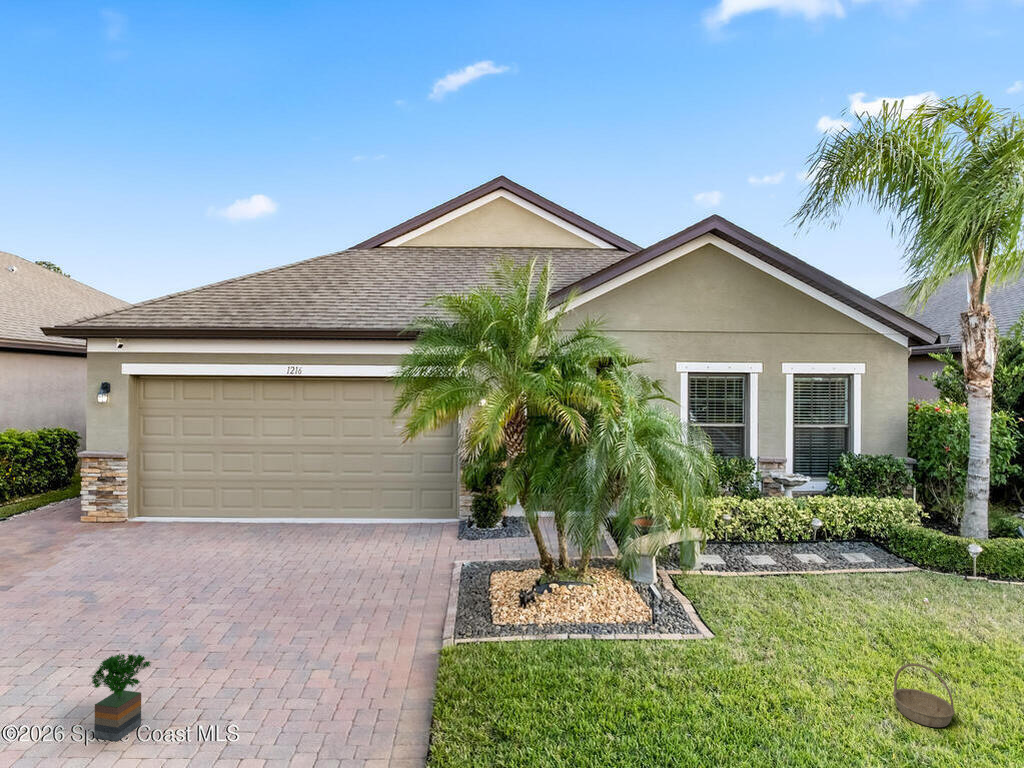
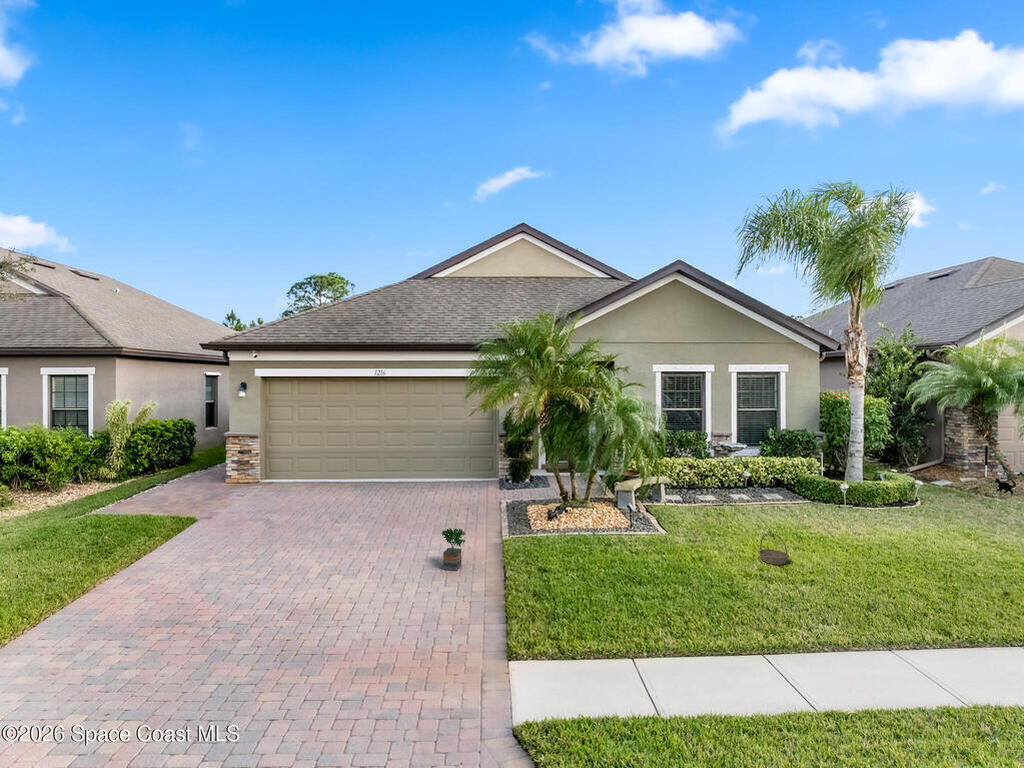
potted tree: present [92,654,151,741] -> present [442,528,466,571]

